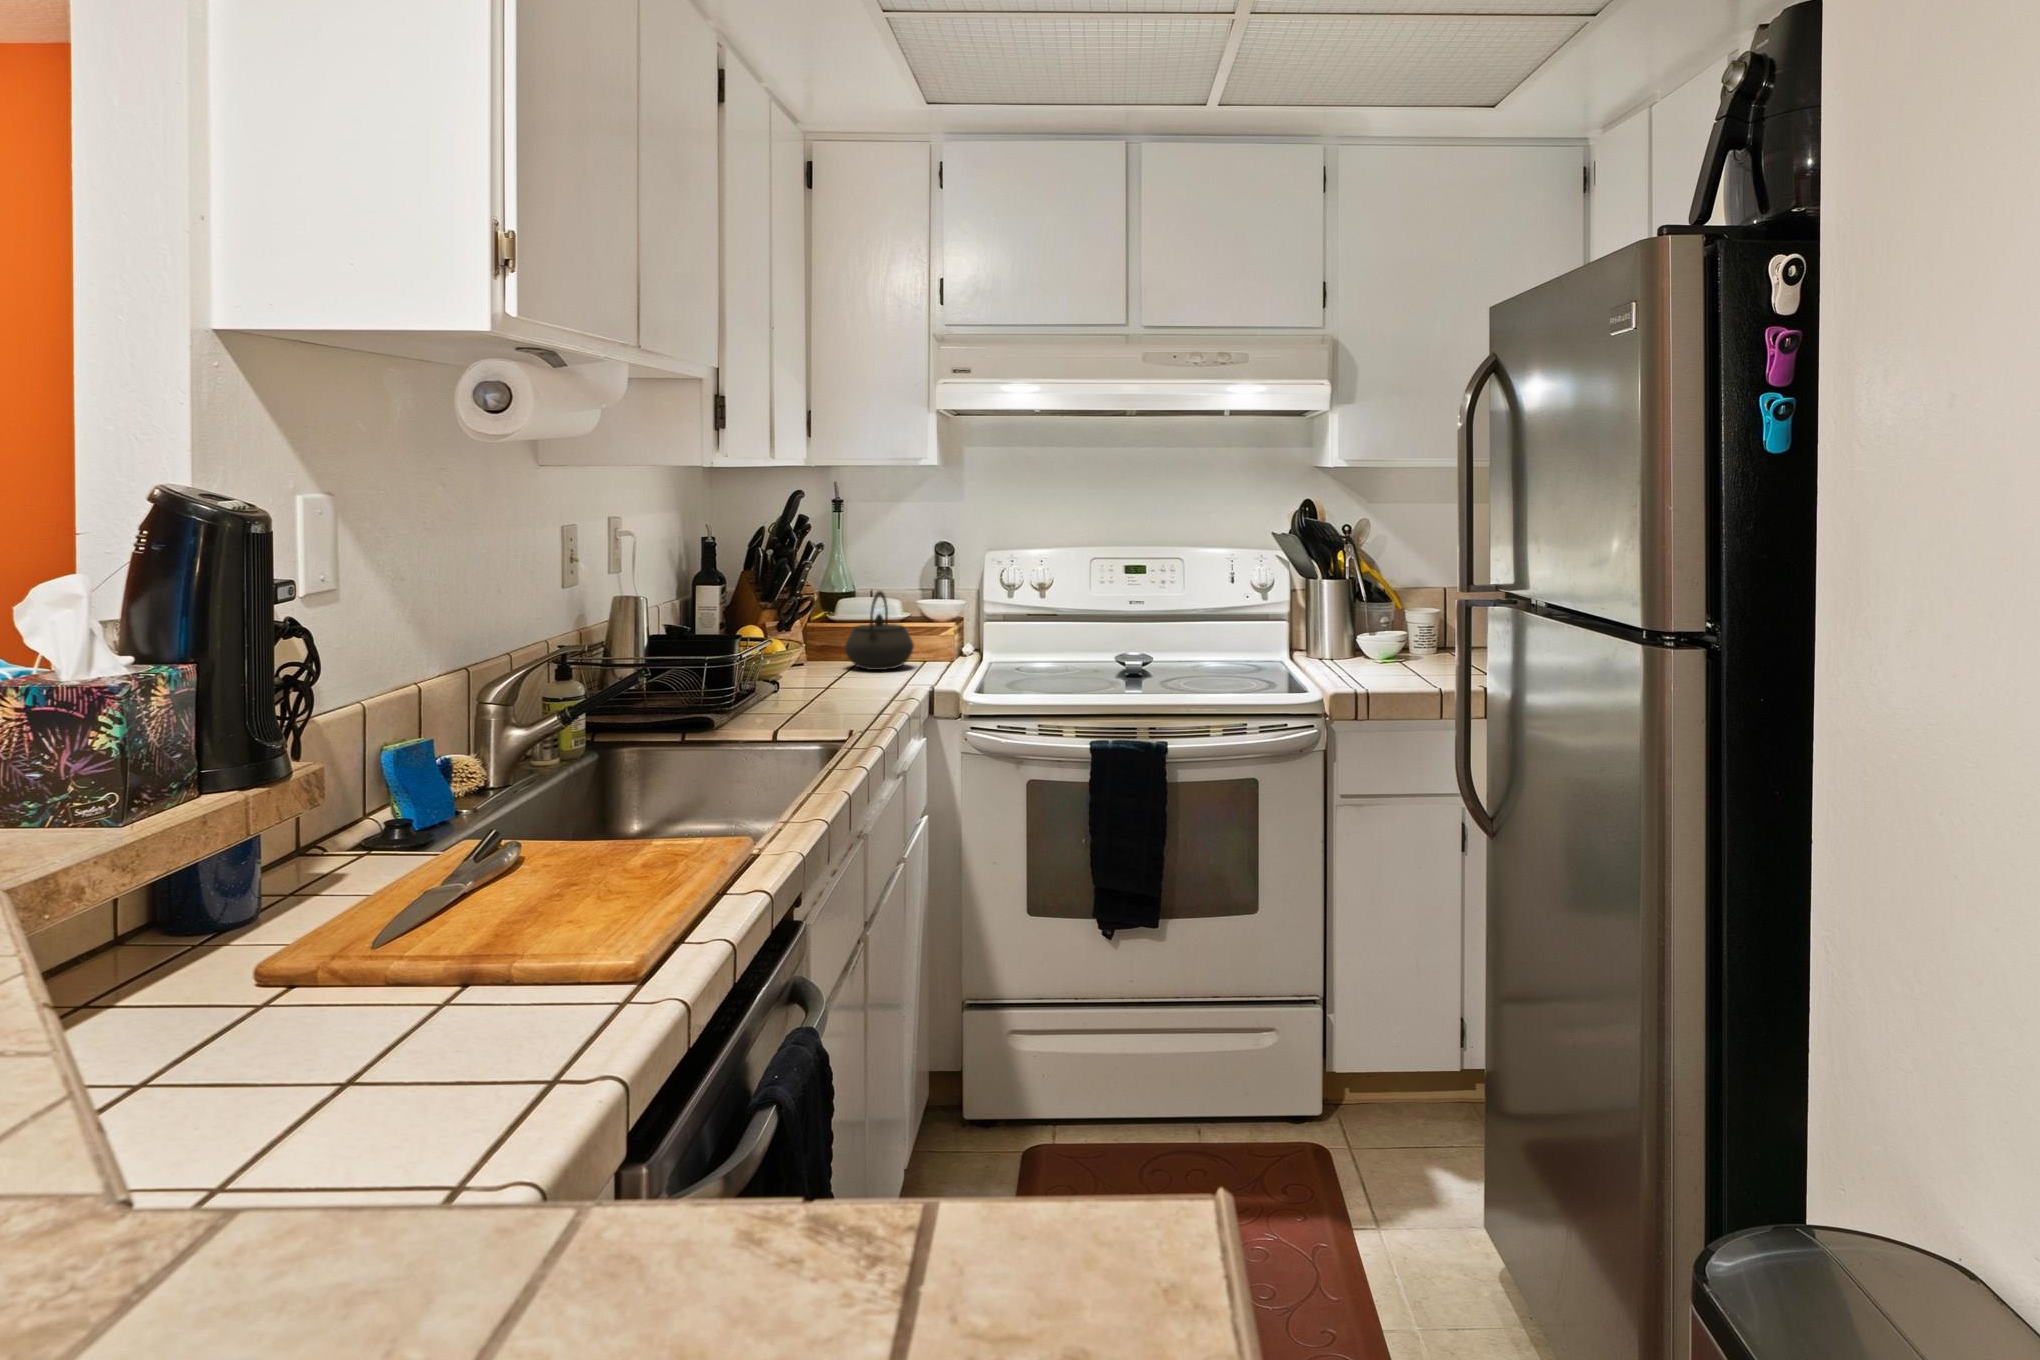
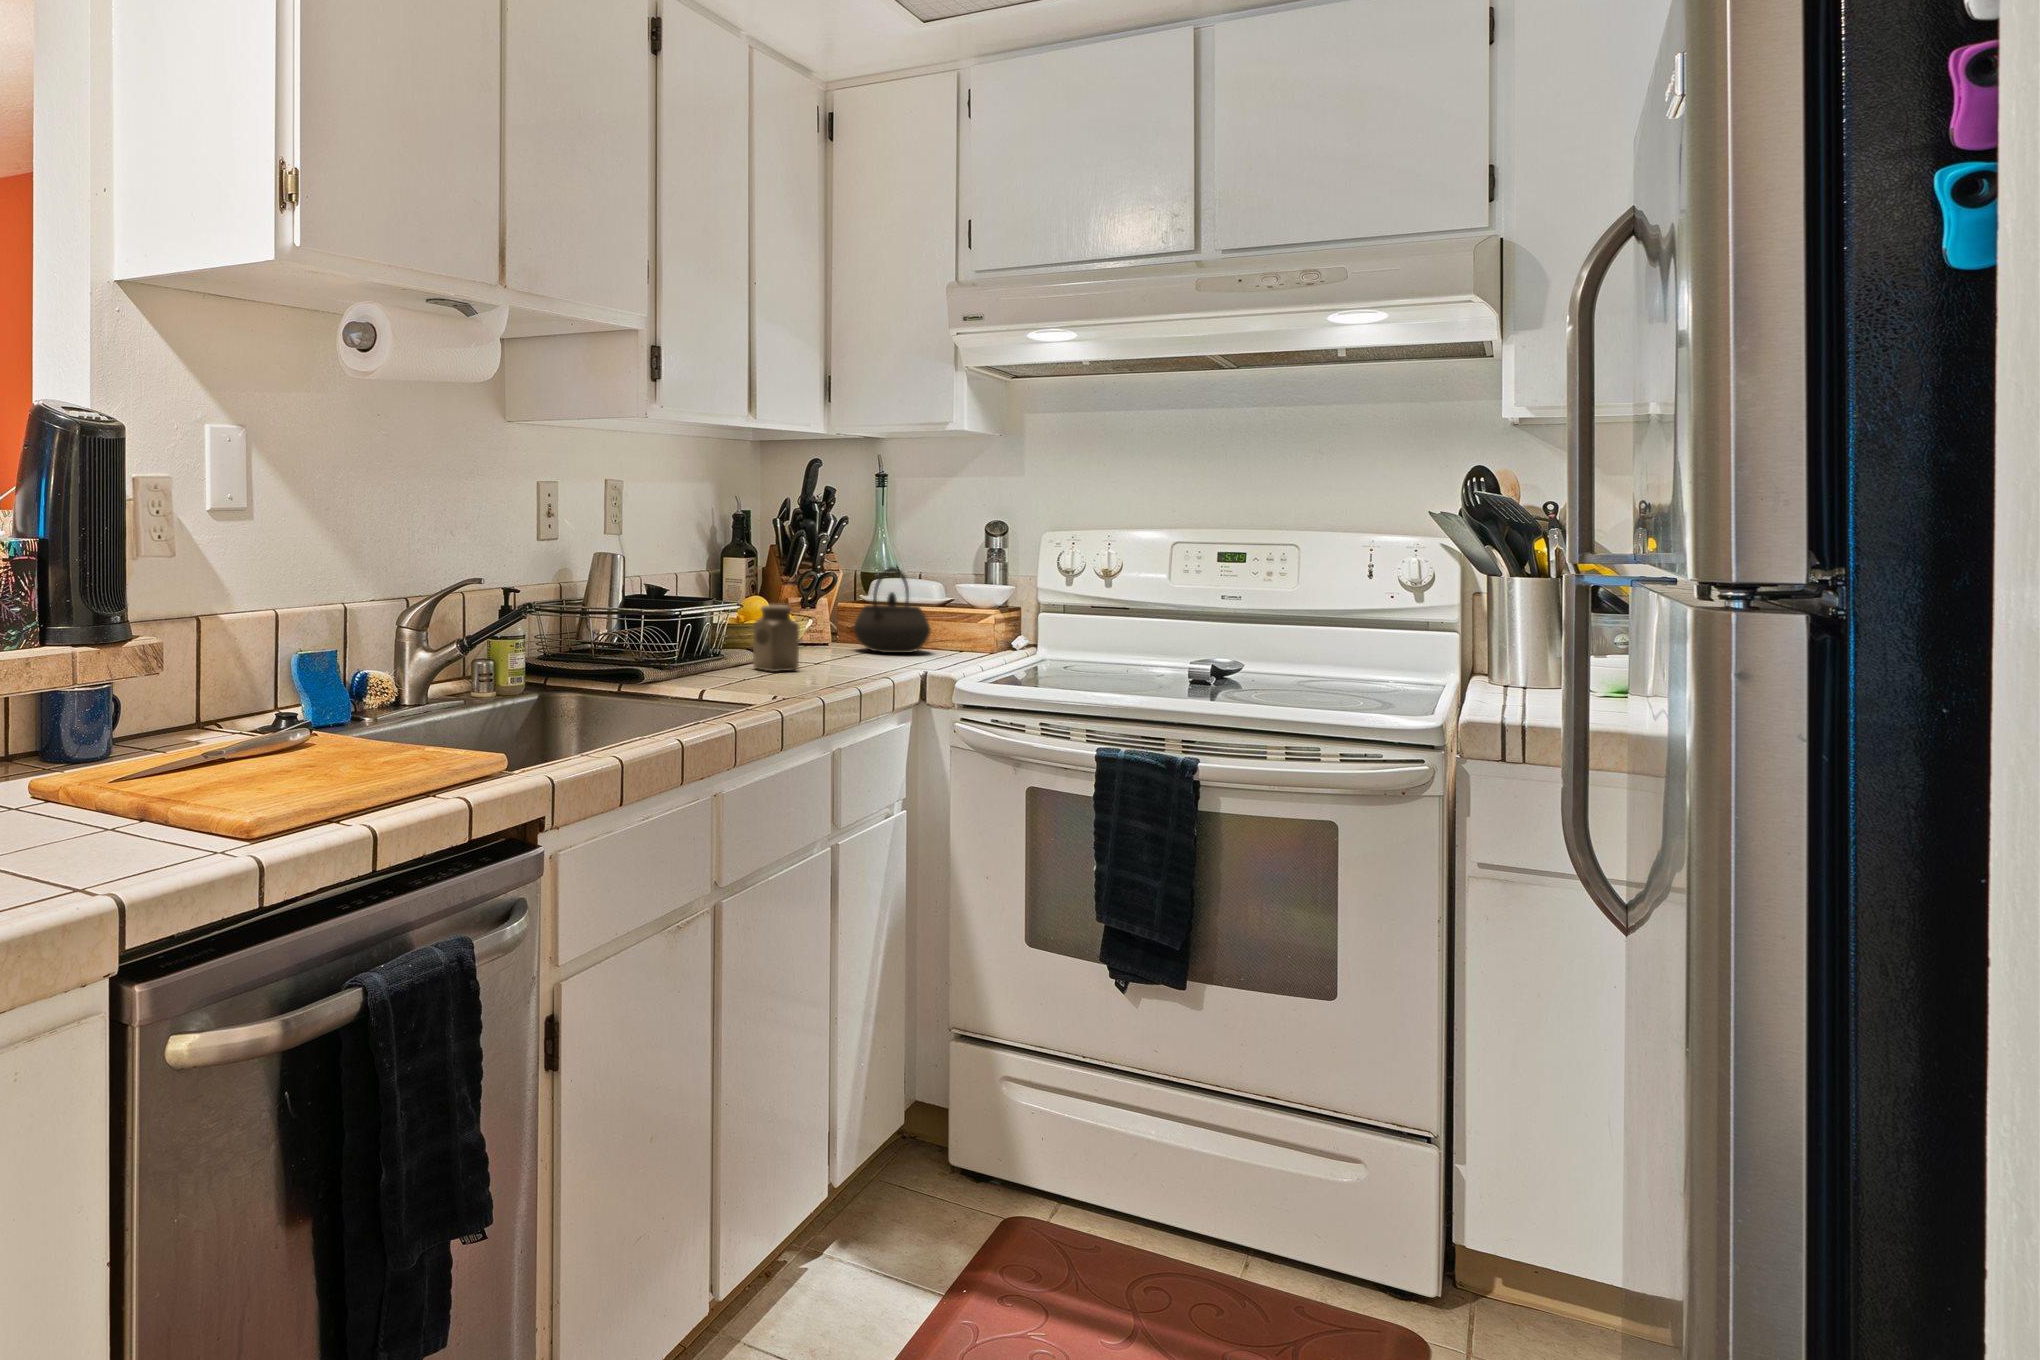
salt shaker: none [798,639,843,704] -> present [753,605,799,672]

